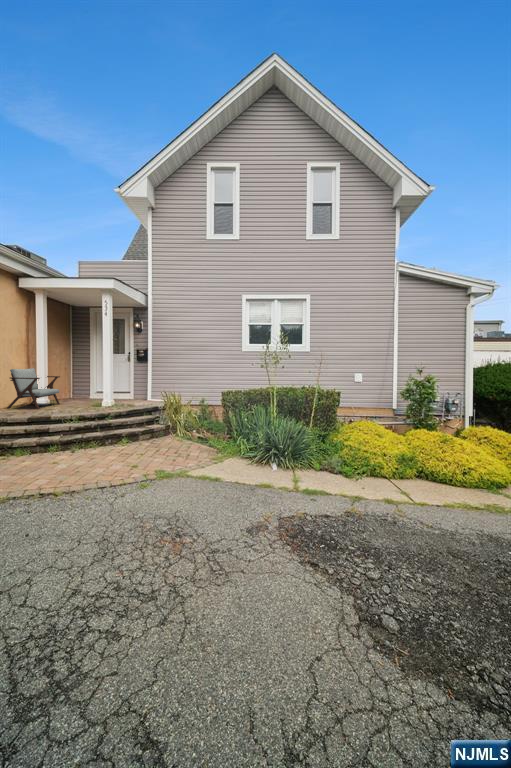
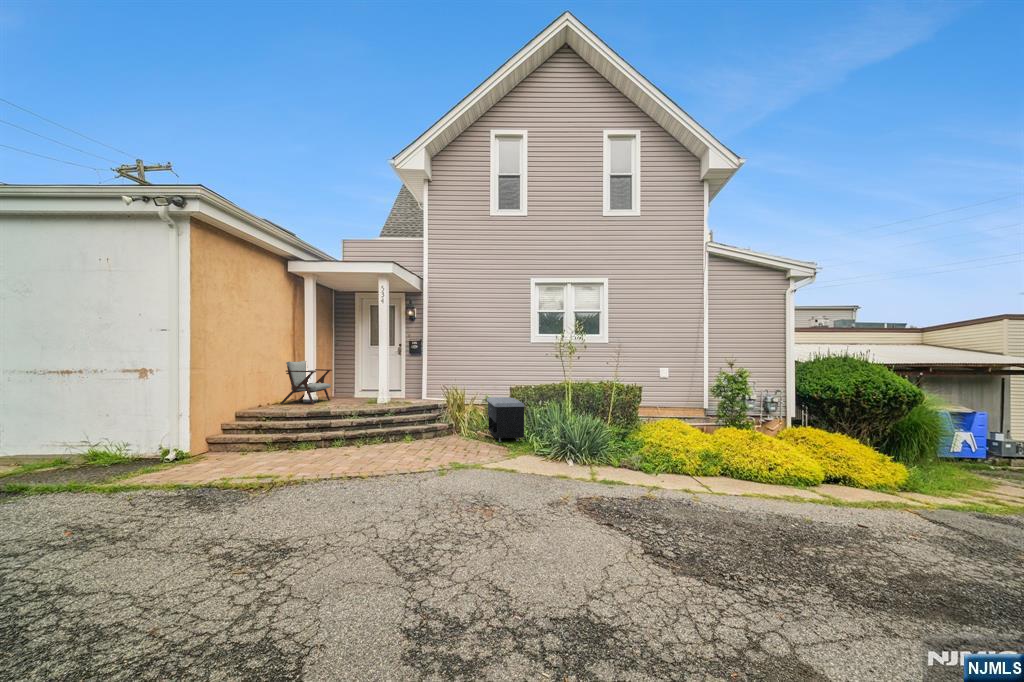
storage bench: none [202,401,234,443] -> present [487,397,524,442]

